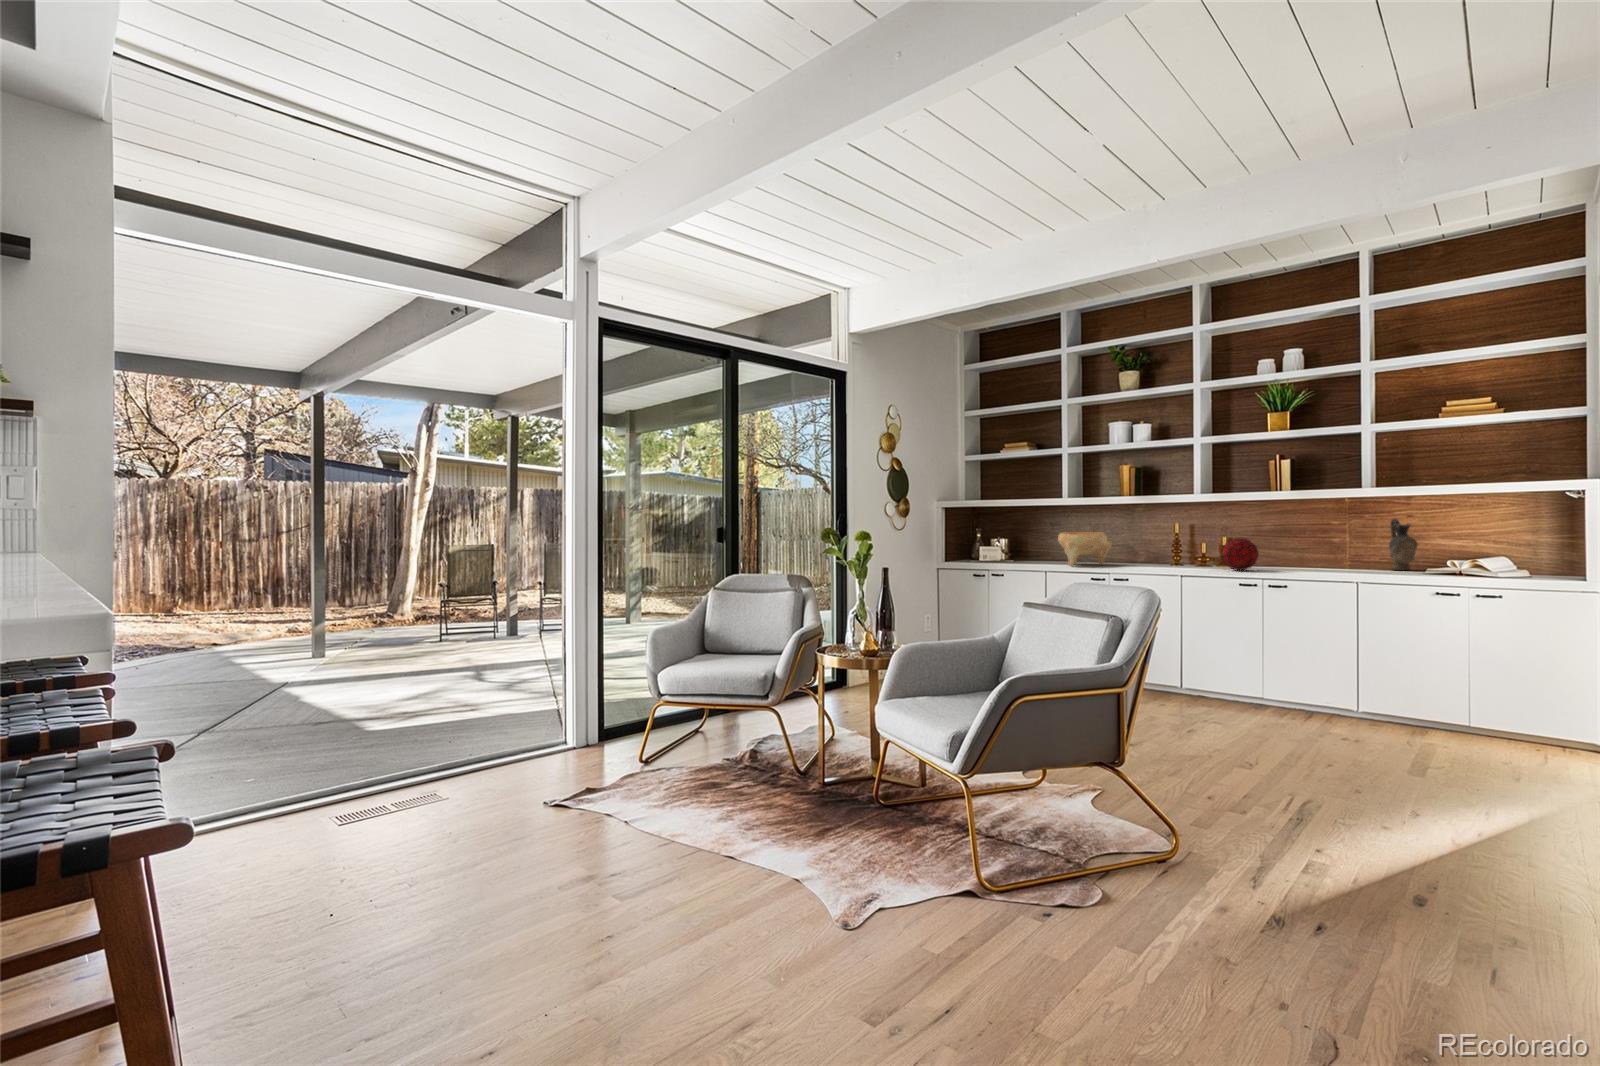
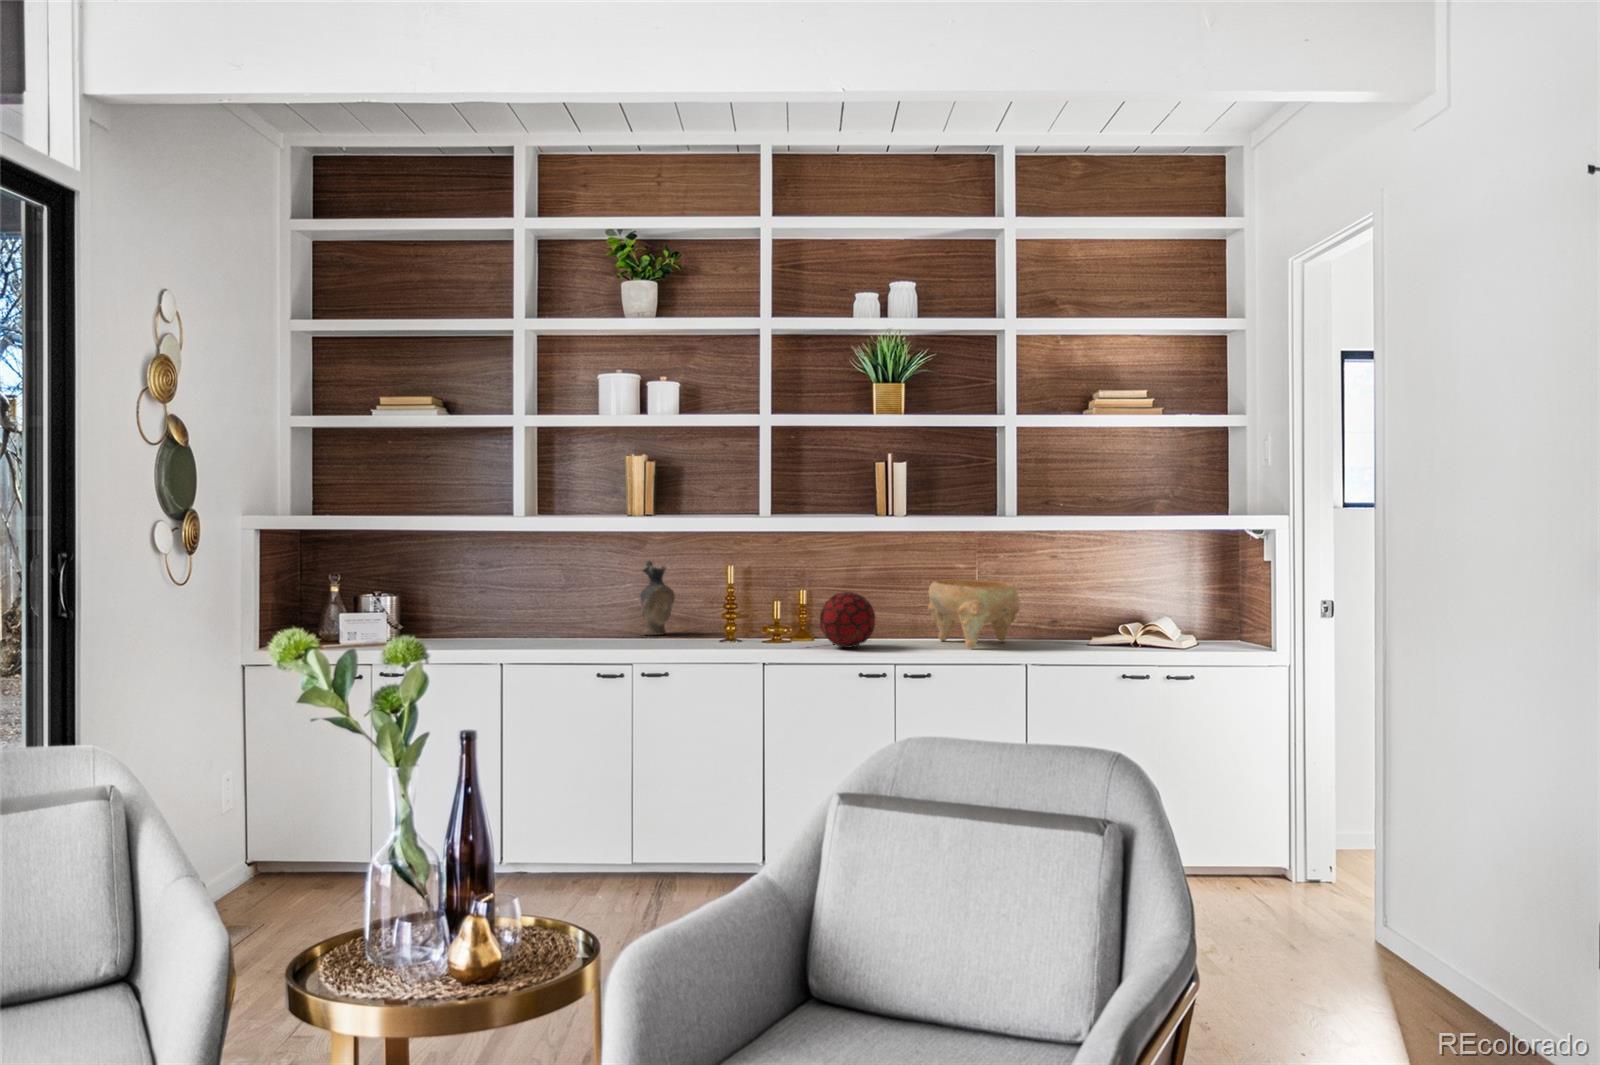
ceramic pitcher: present [1389,518,1418,570] -> present [640,561,675,635]
decorative bowl: present [1058,532,1112,566] -> present [928,579,1020,648]

